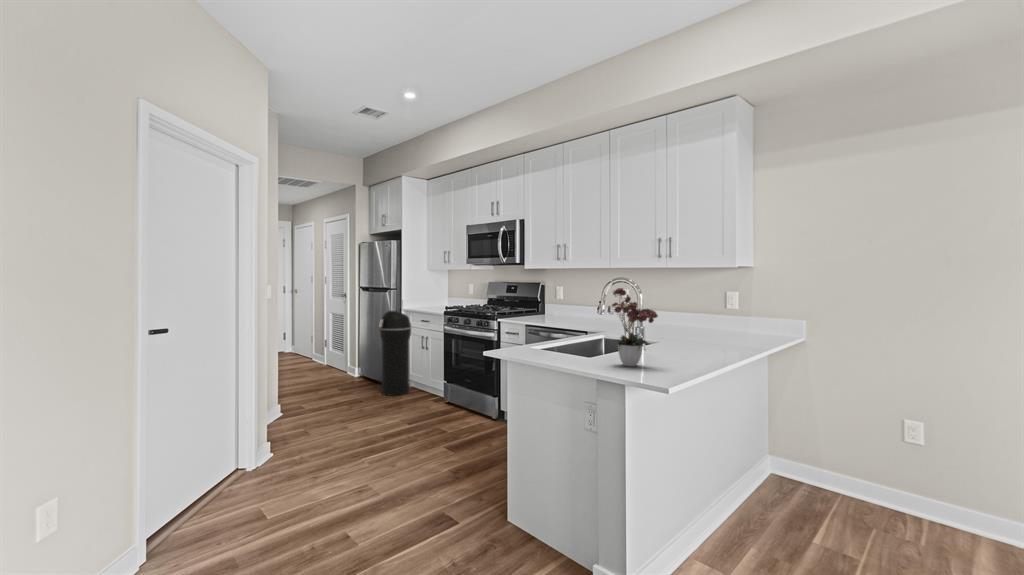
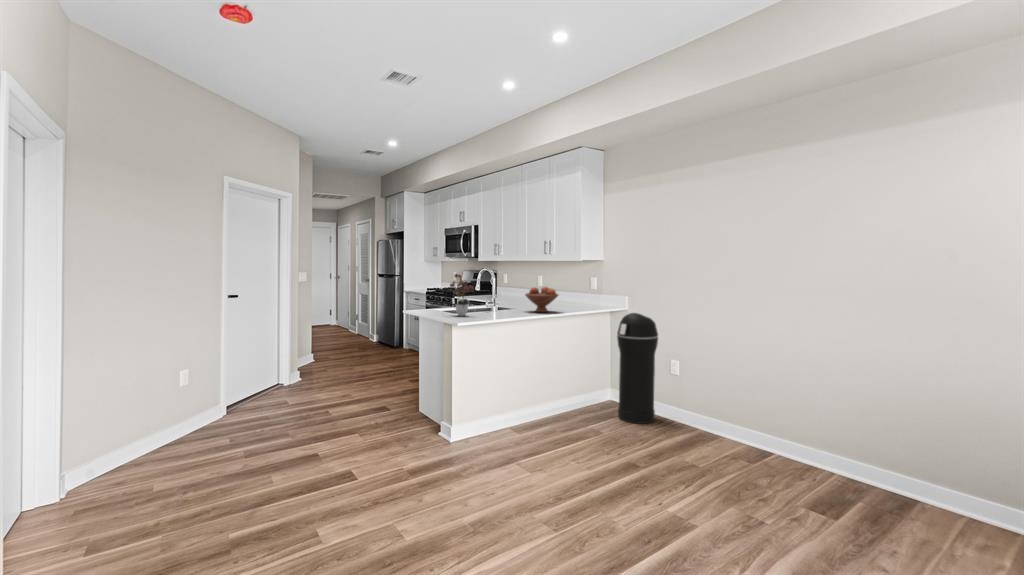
fruit bowl: none [683,307,742,349] -> present [525,287,559,312]
trash can: present [379,310,411,396] -> present [617,313,658,424]

